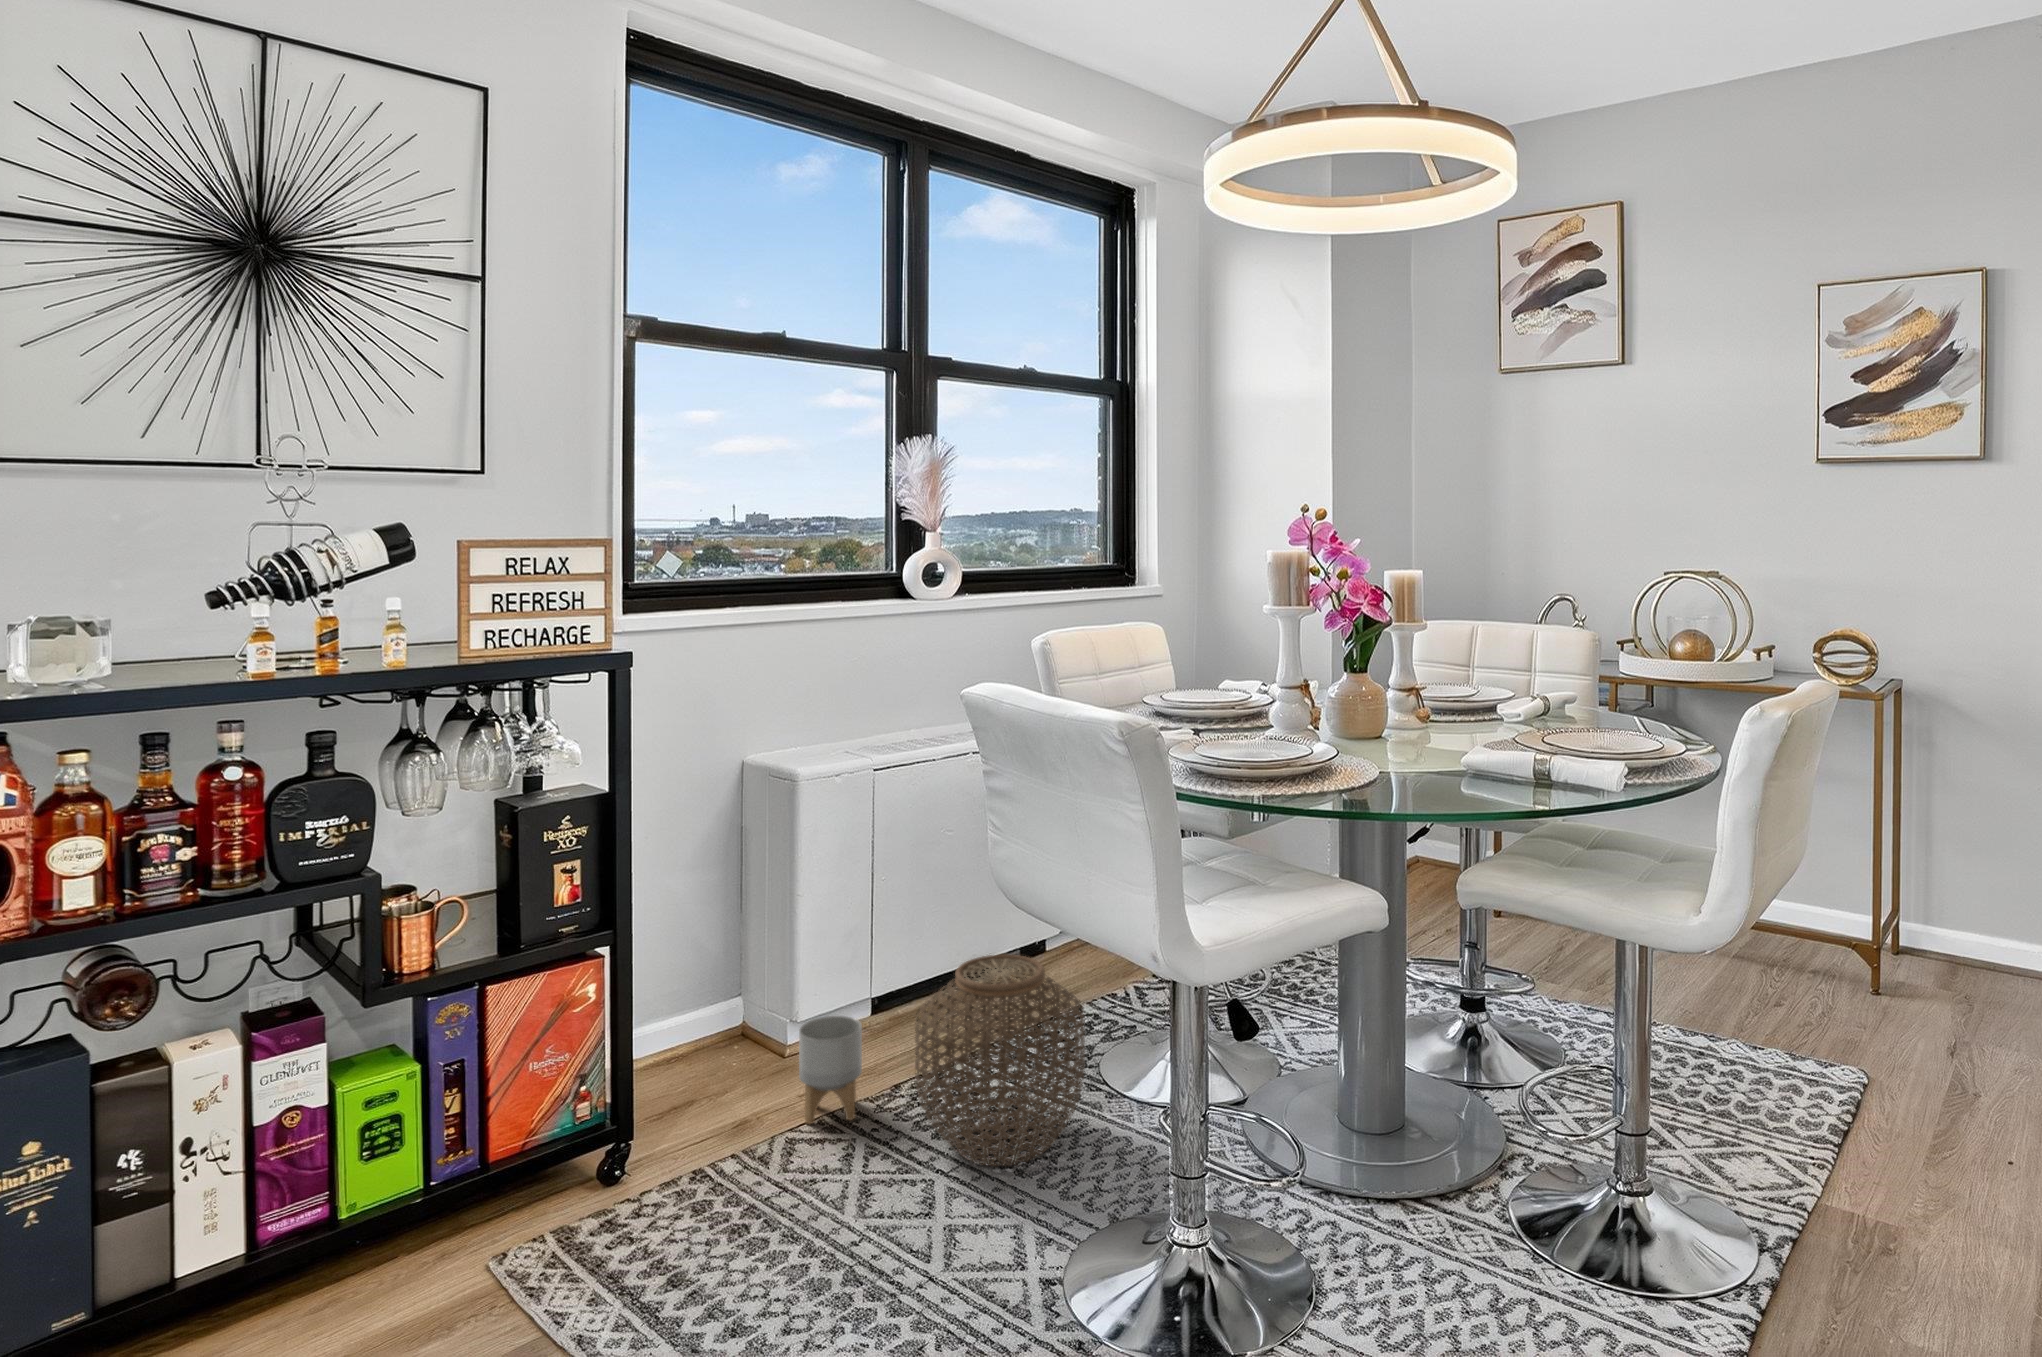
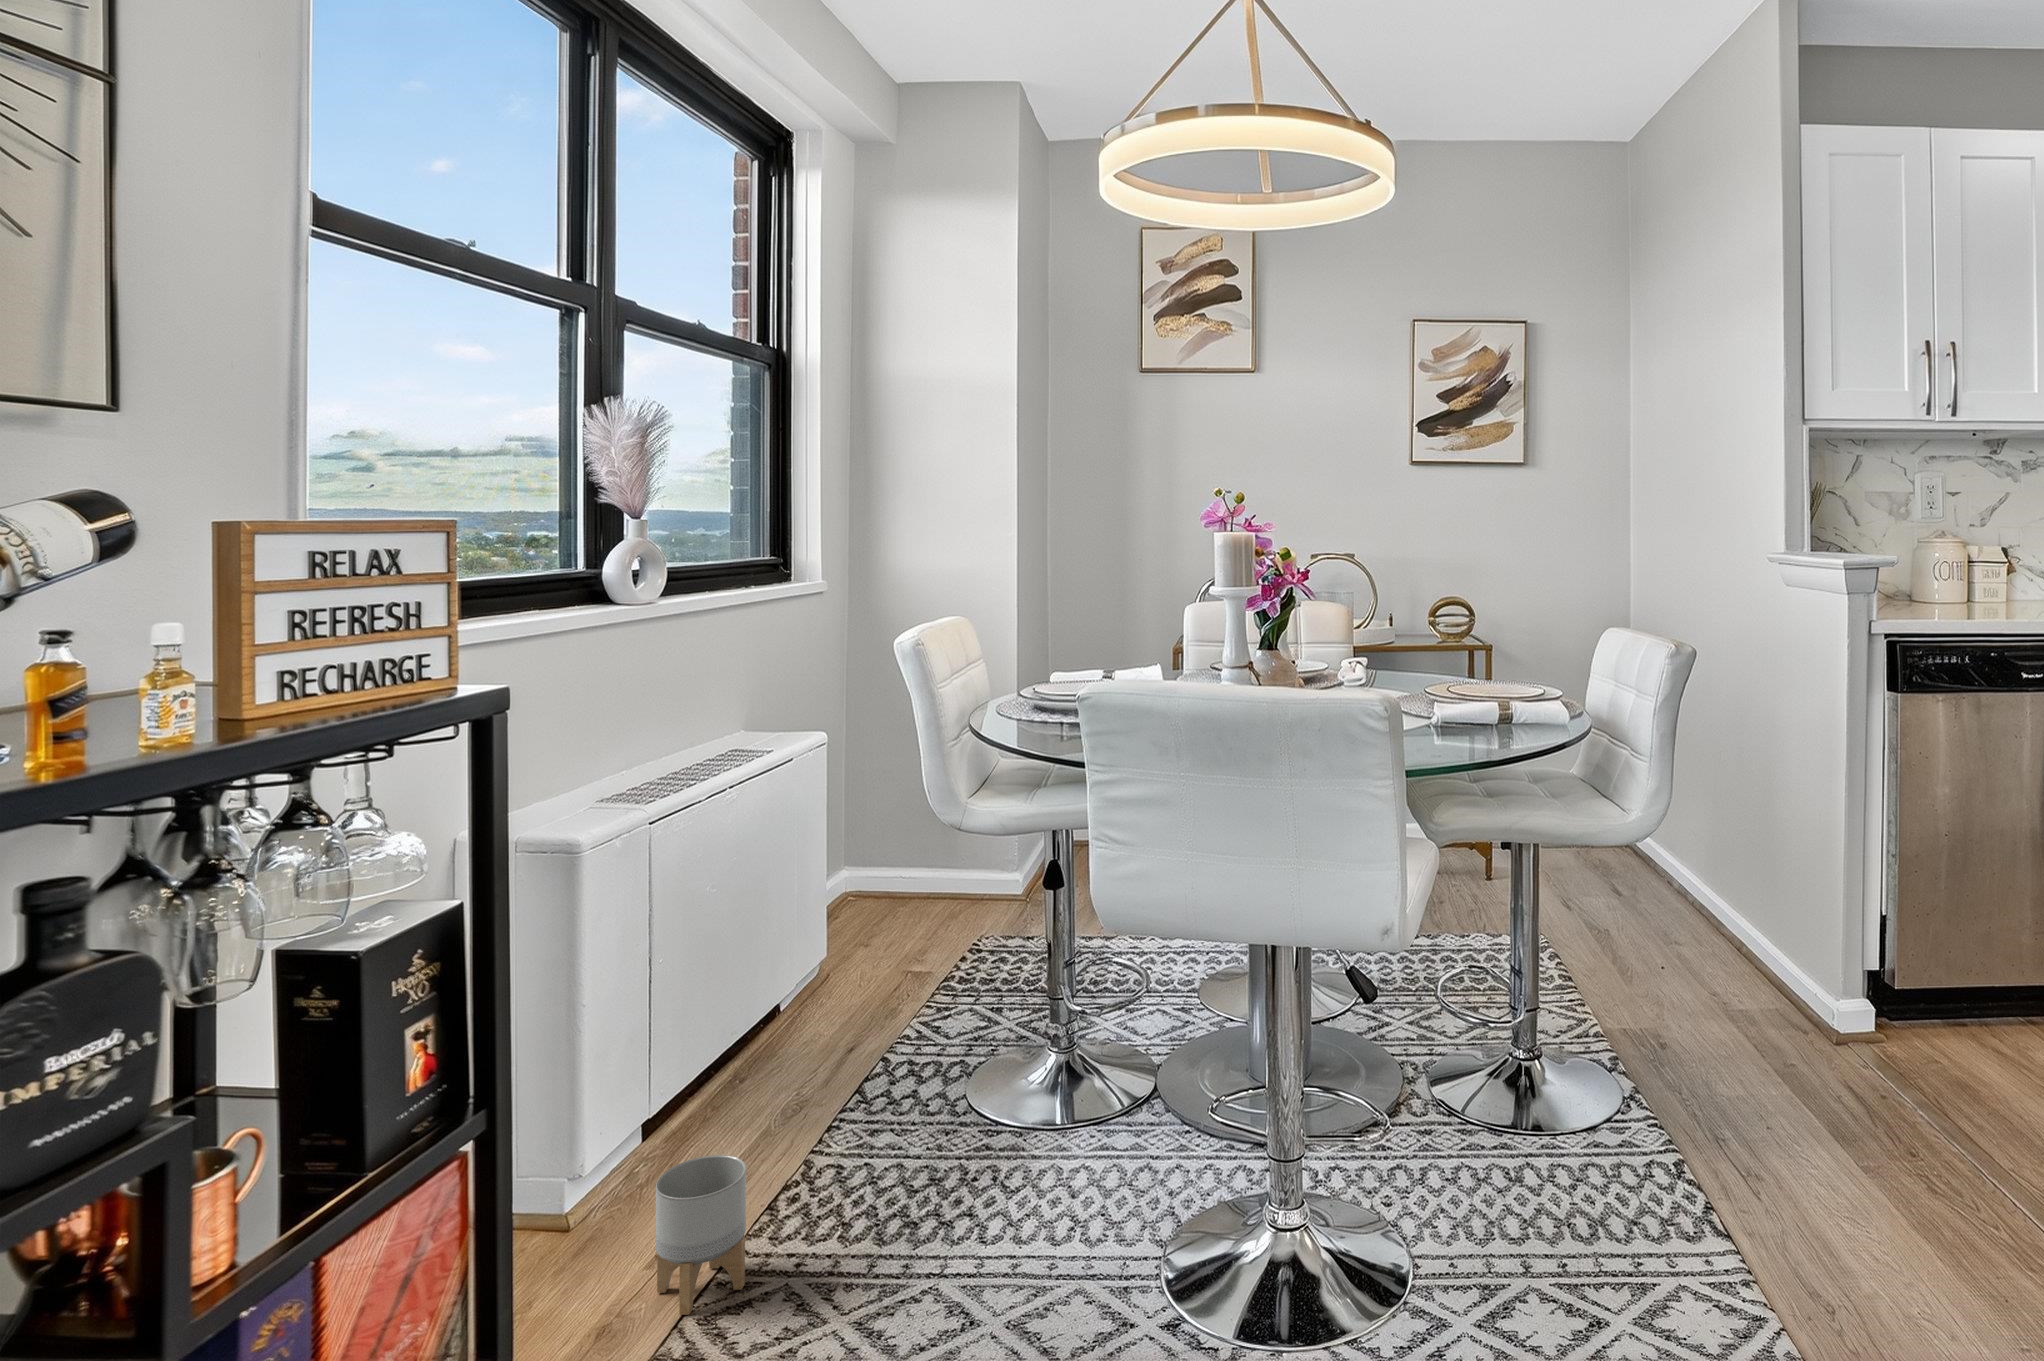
woven basket: present [915,954,1084,1166] -> none [856,1016,1064,1277]

